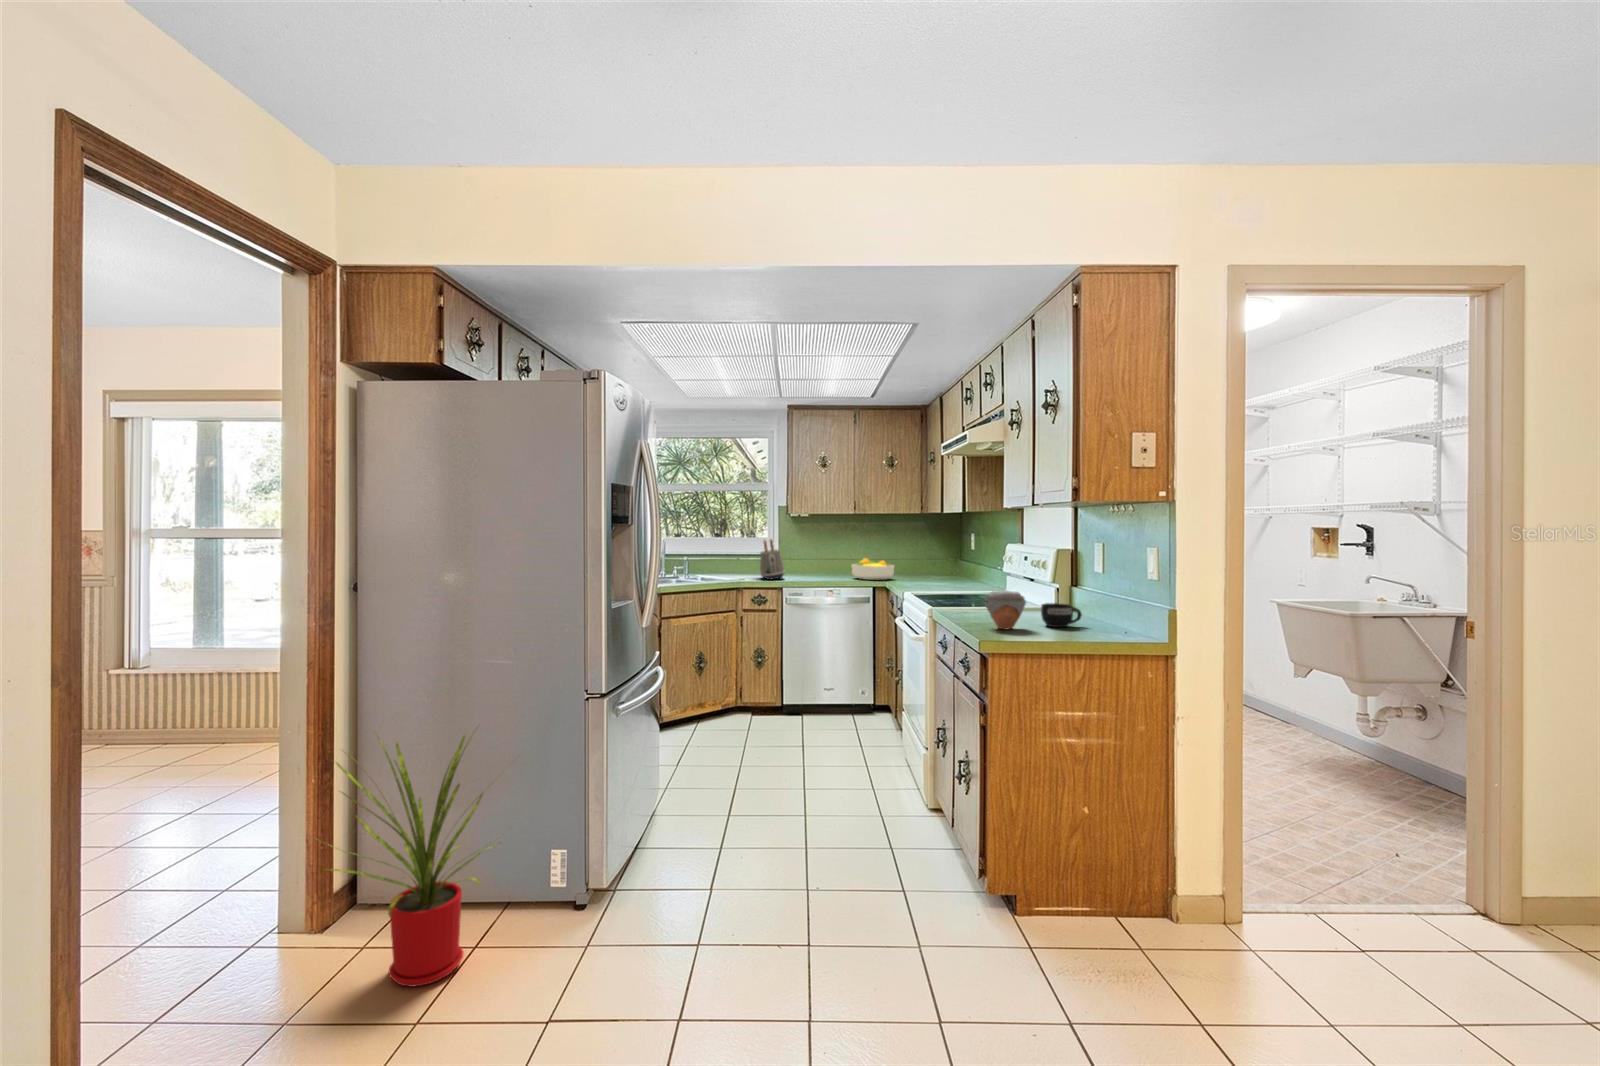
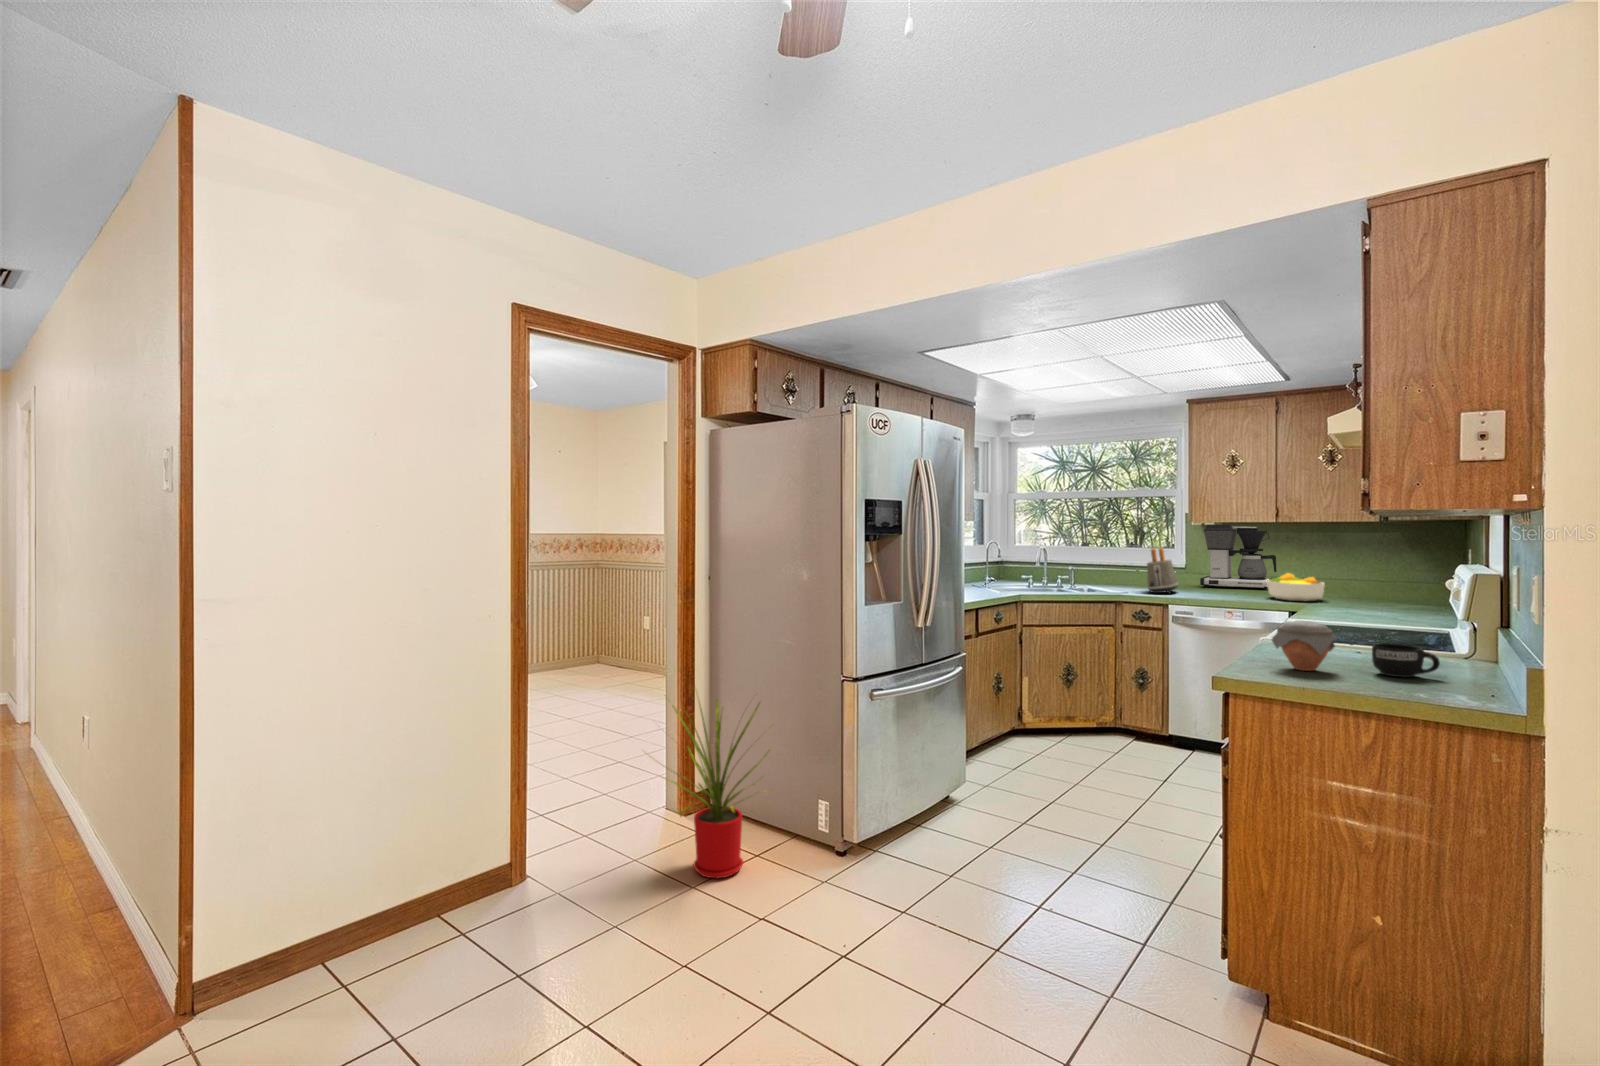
coffee maker: none [790,519,843,573] -> present [1200,525,1276,590]

